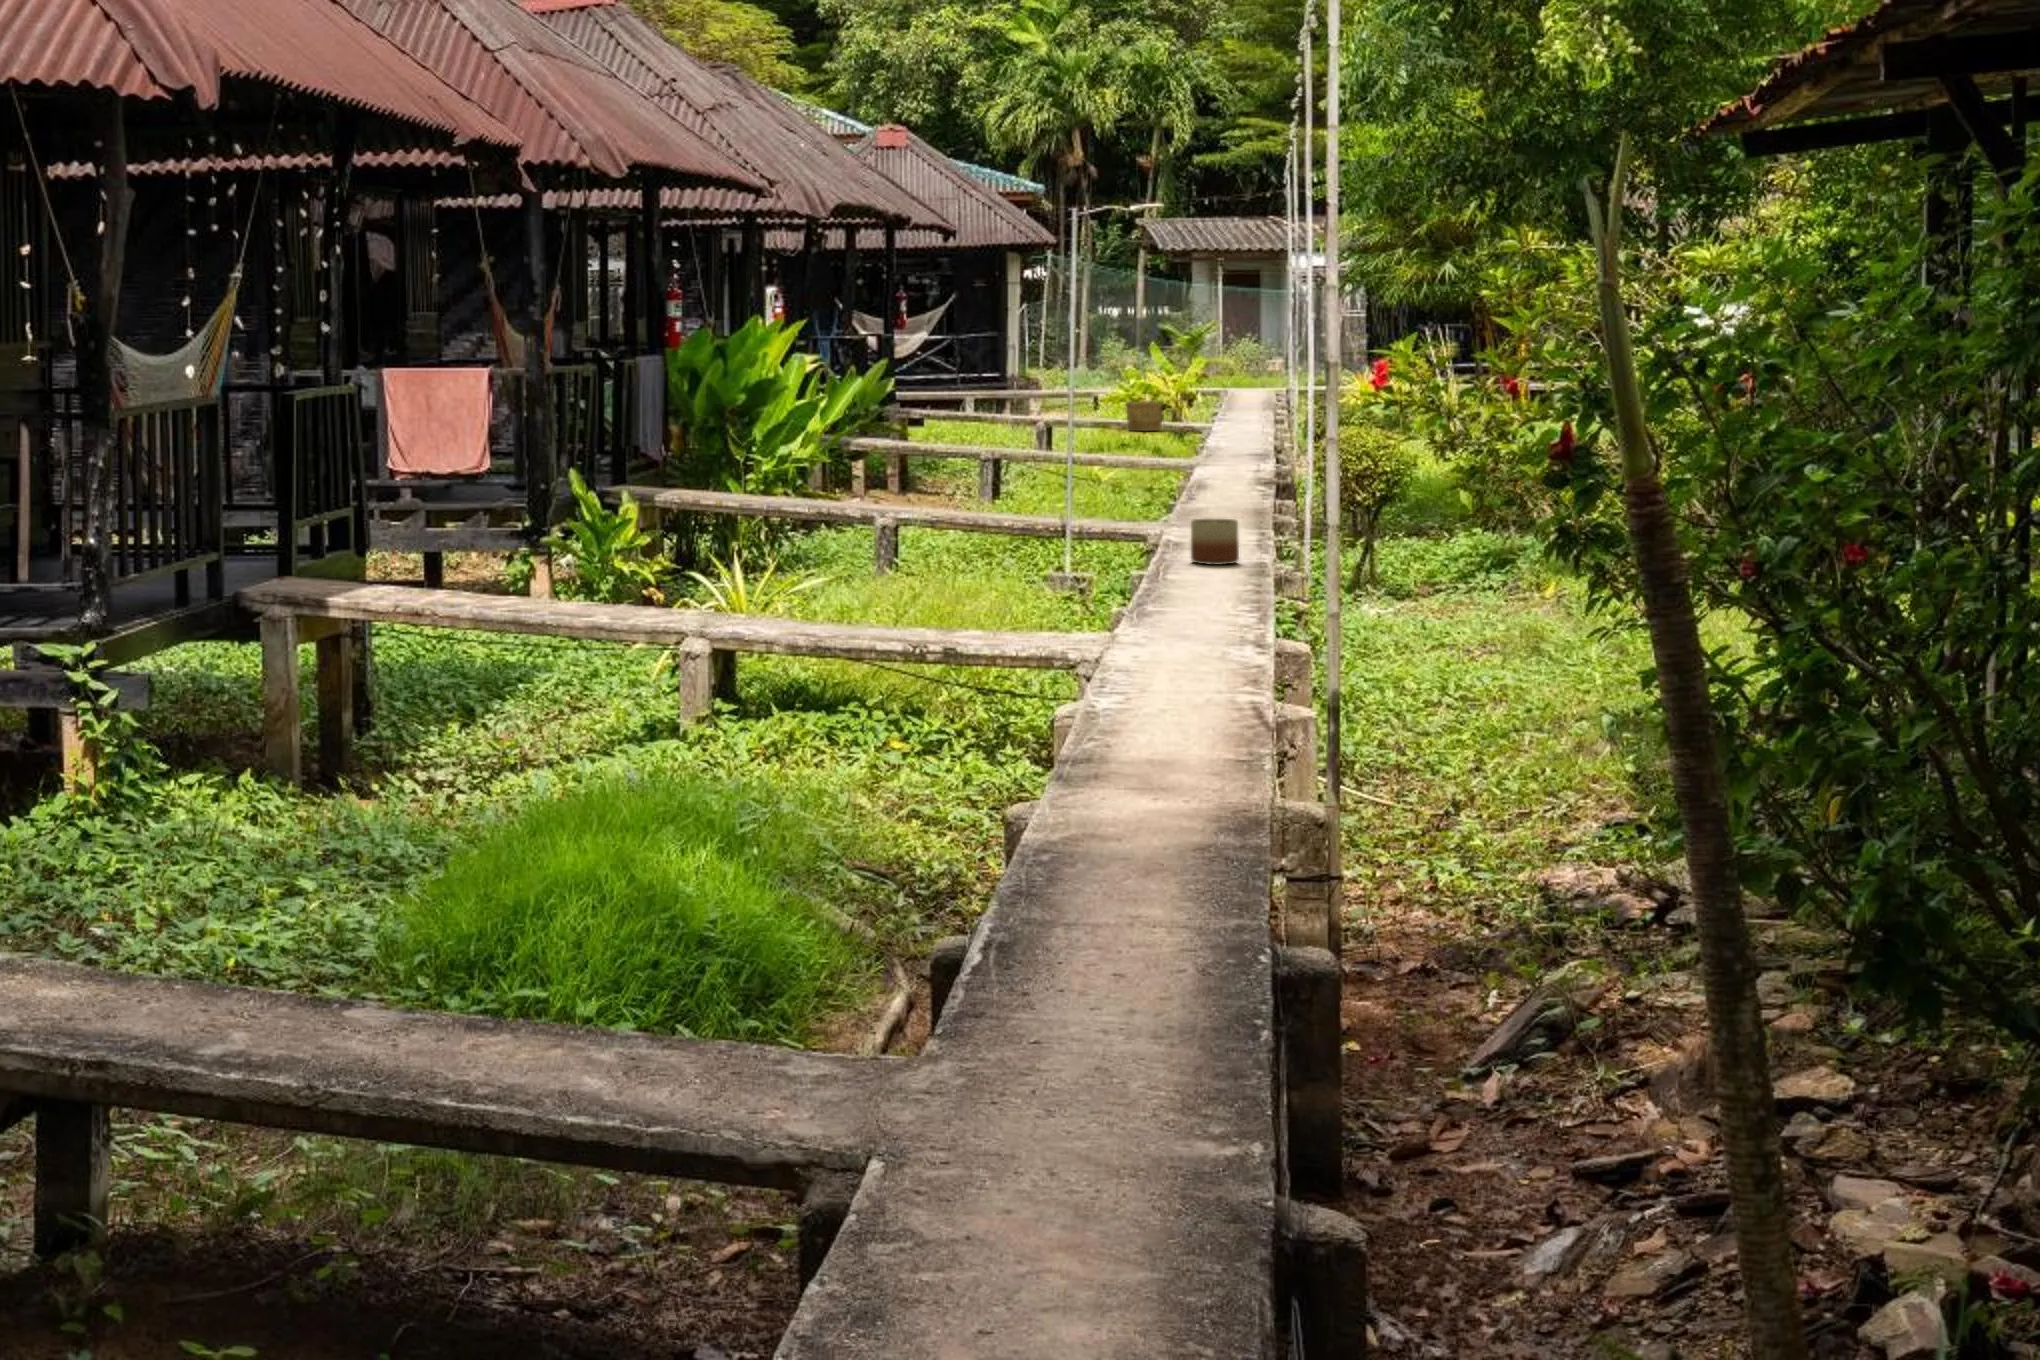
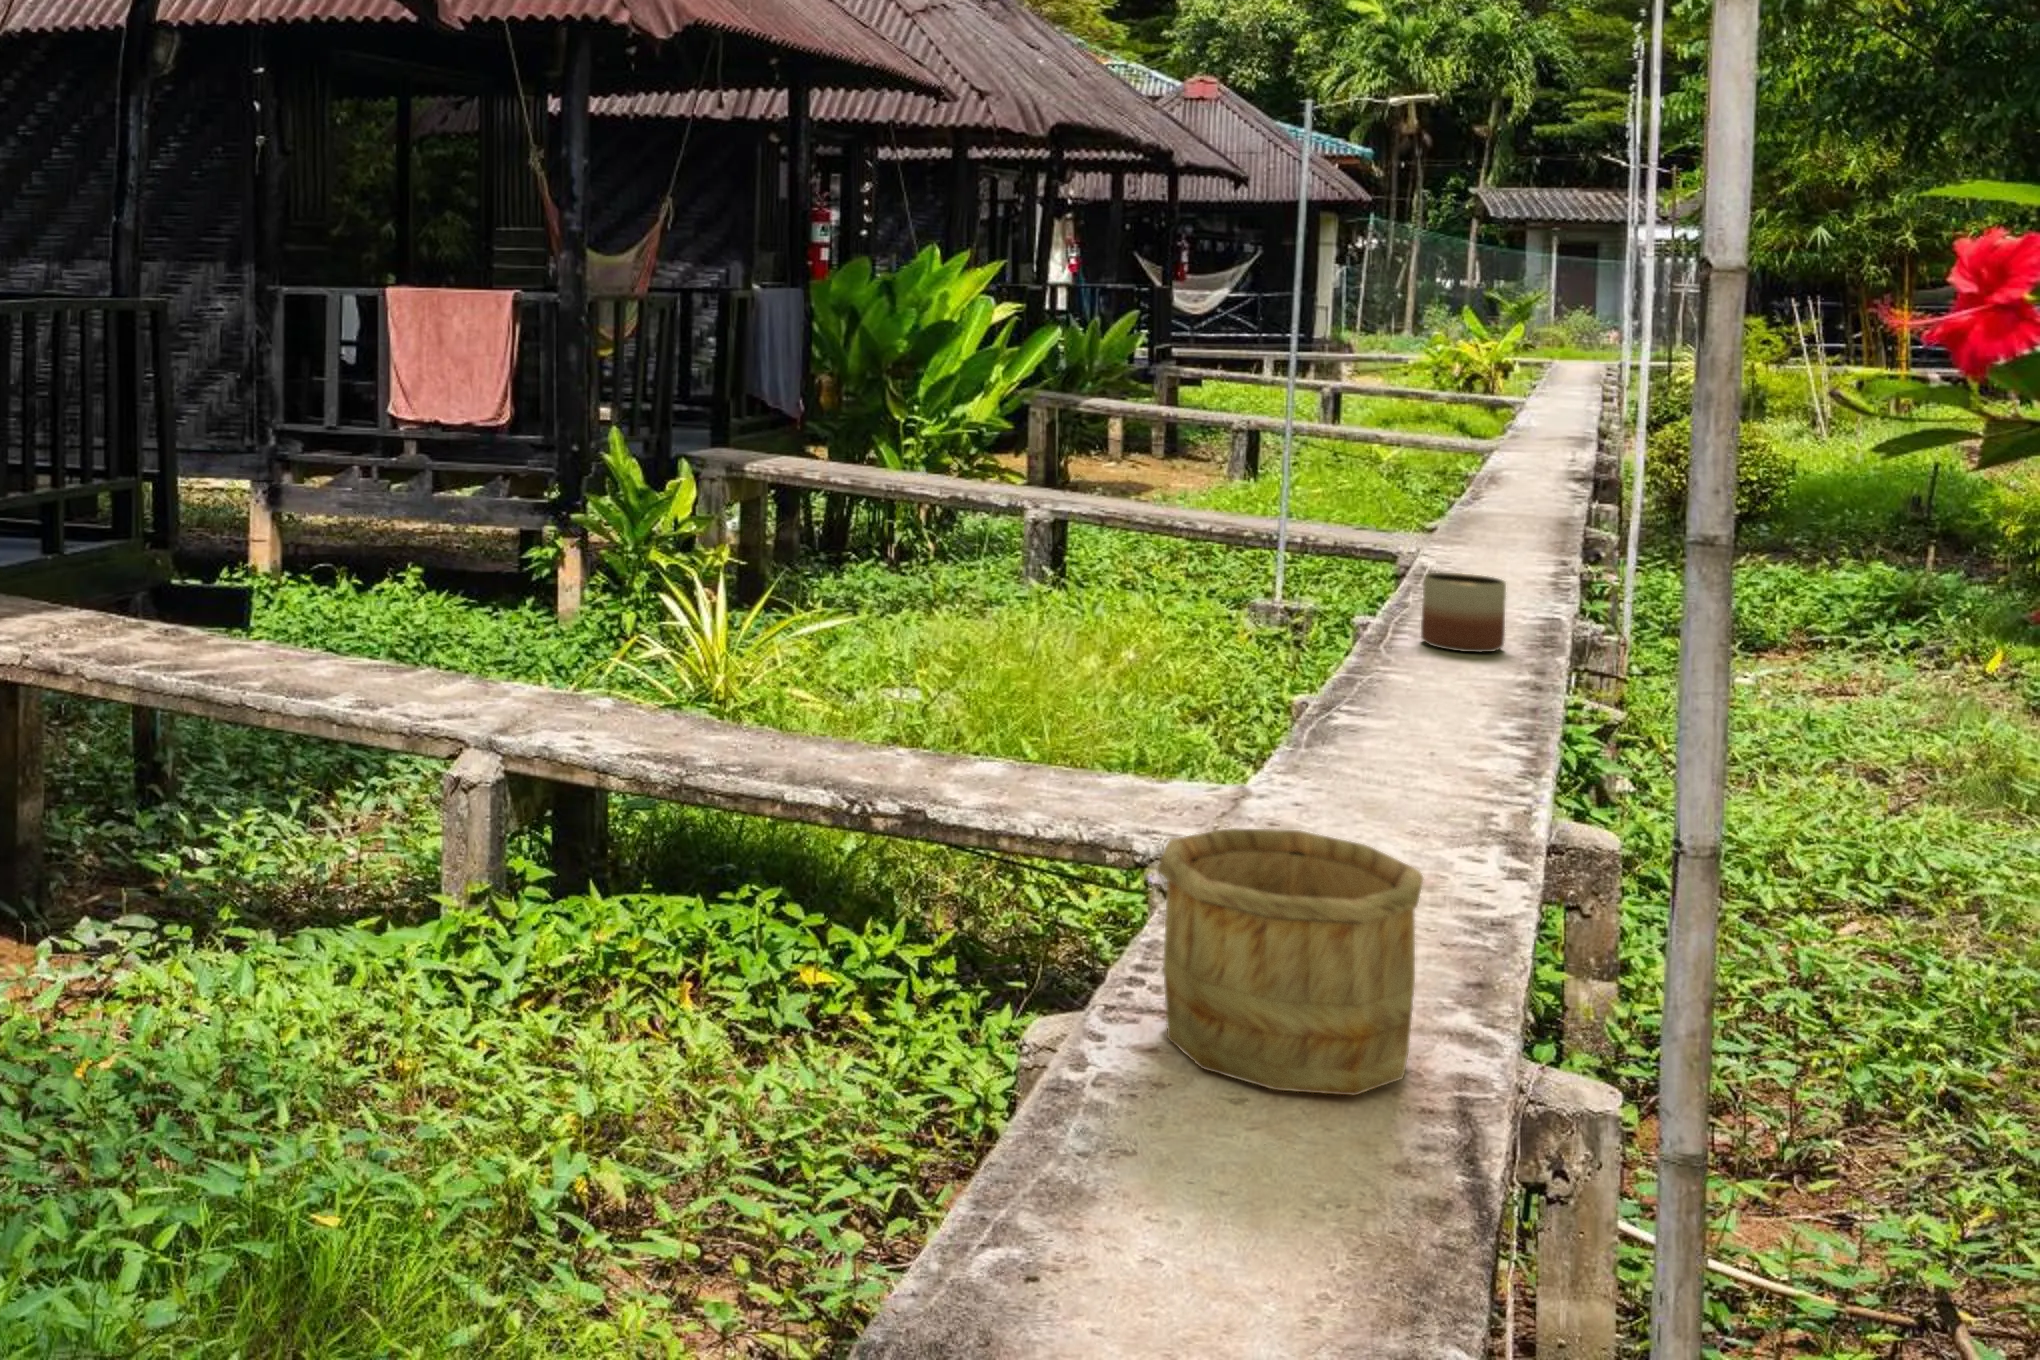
wooden bucket: present [1127,401,1162,431] -> present [1158,828,1423,1096]

